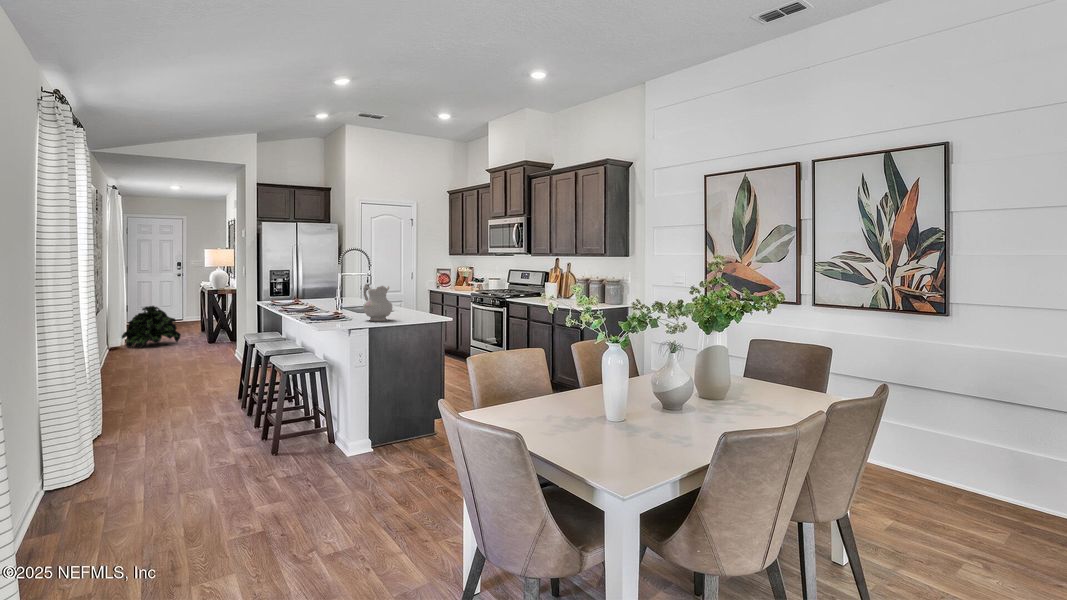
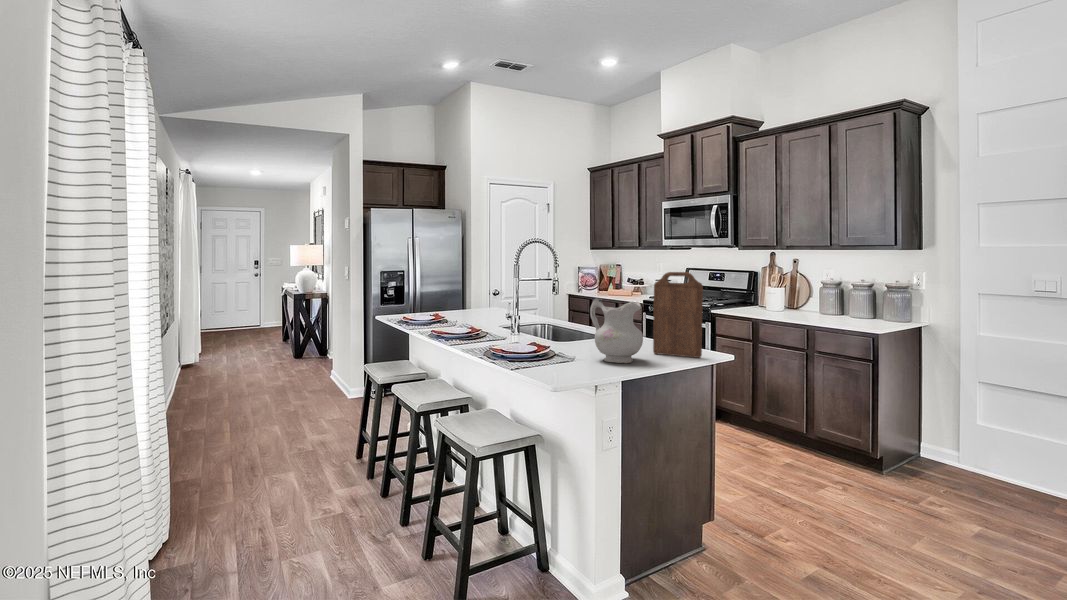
cutting board: none [406,269,430,319] -> present [653,272,703,358]
potted plant: present [122,306,181,348] -> none [198,313,264,364]

